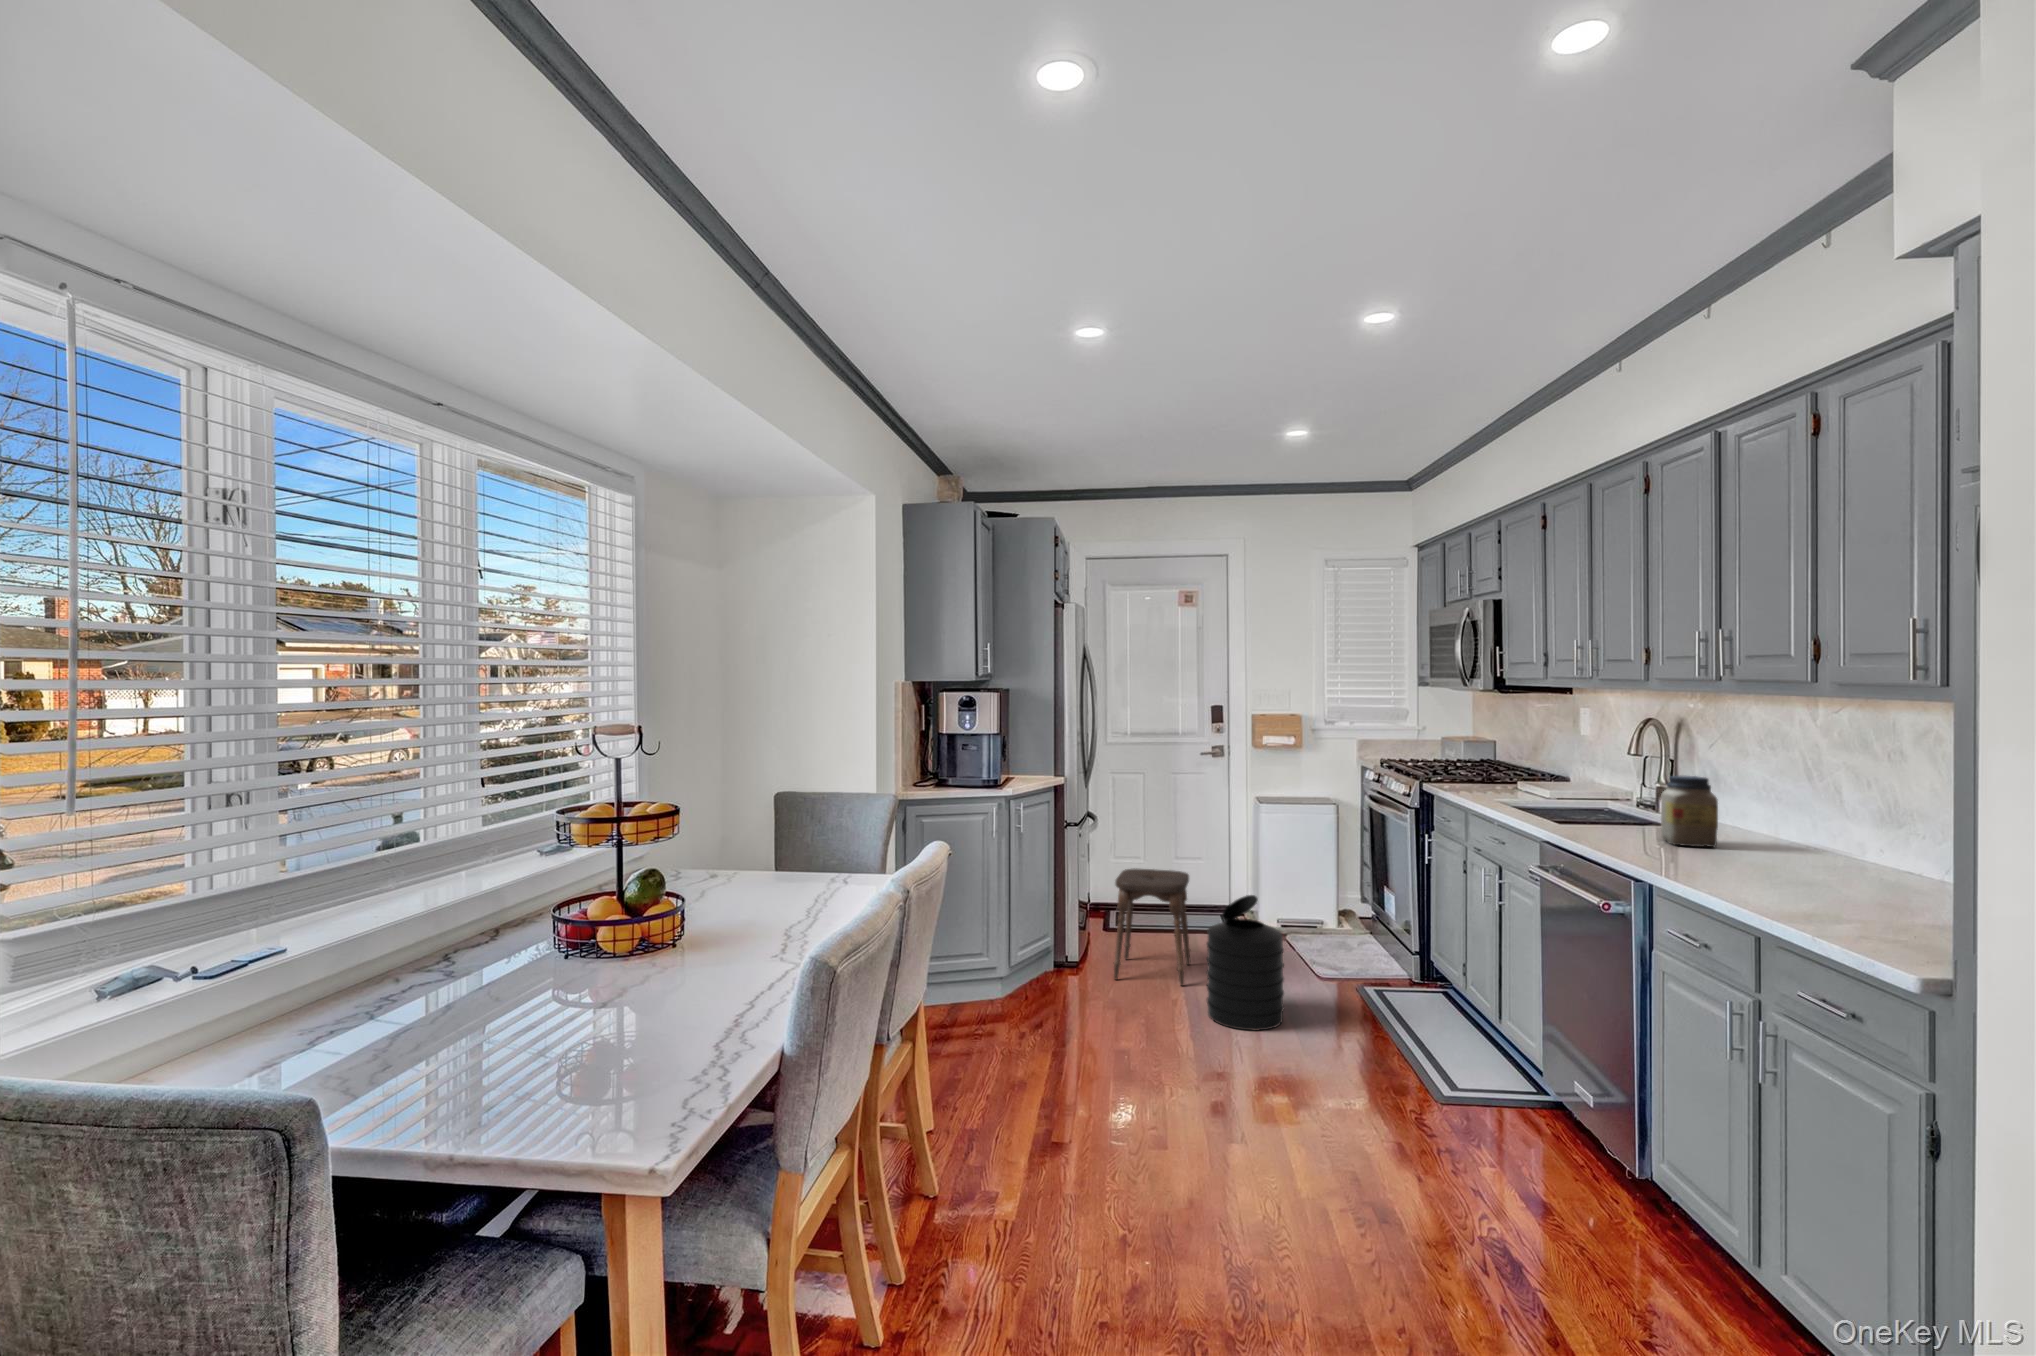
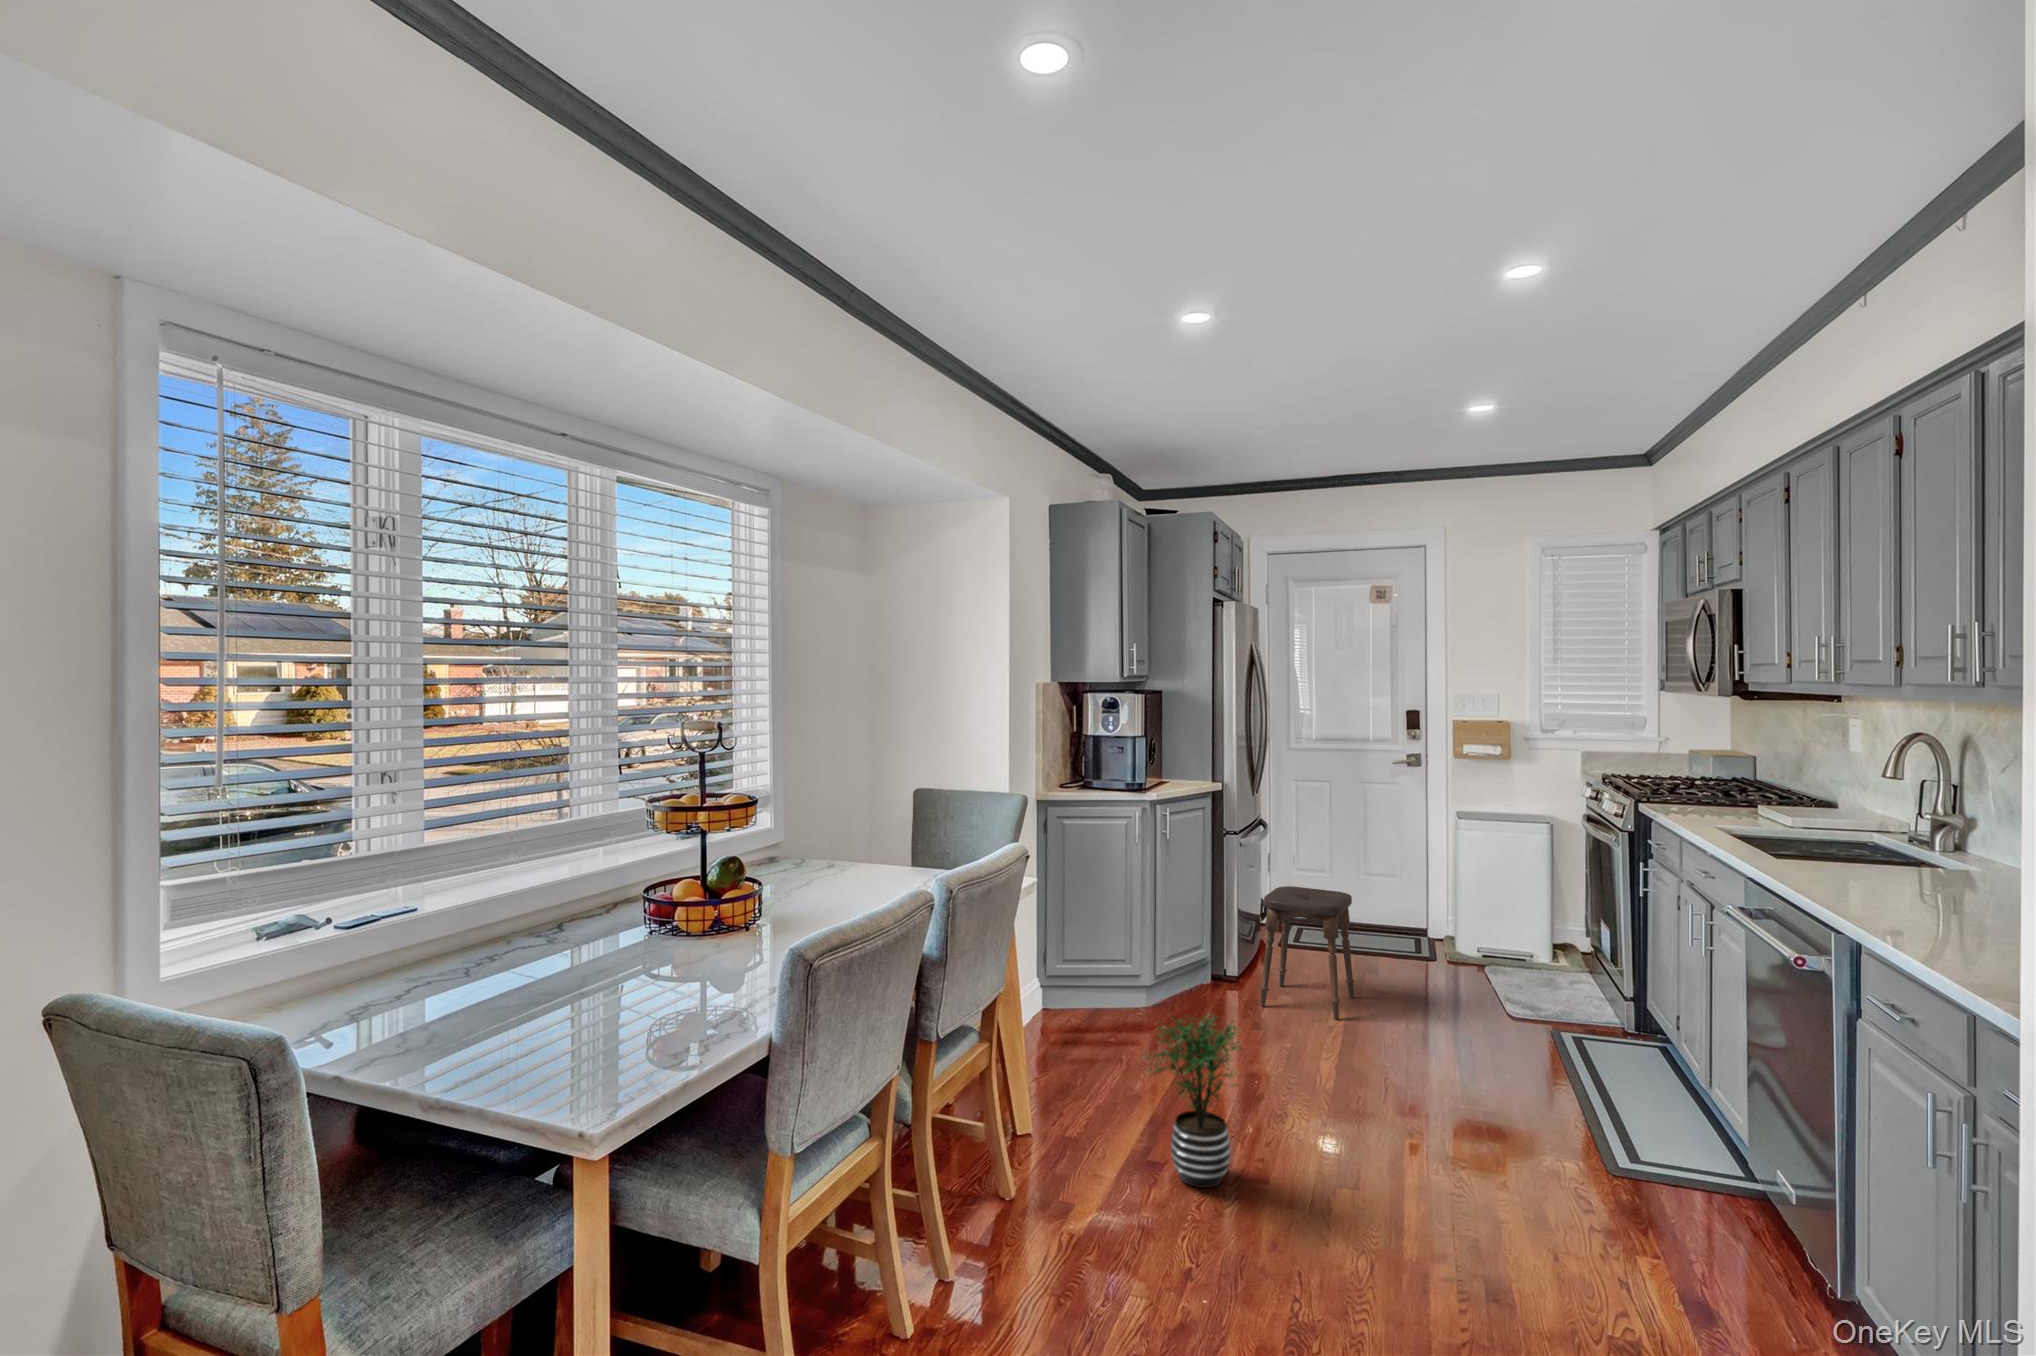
jar: present [1661,775,1718,847] -> none [1903,806,1979,897]
trash can: present [1207,895,1284,1030] -> none [1355,923,1446,1076]
potted plant: none [1055,990,1155,1156] -> present [1143,1013,1243,1188]

